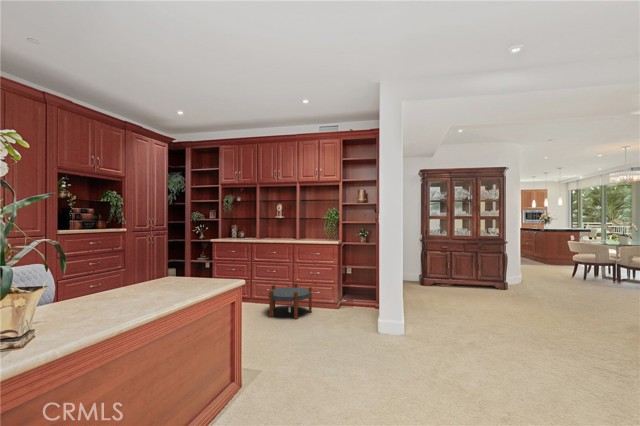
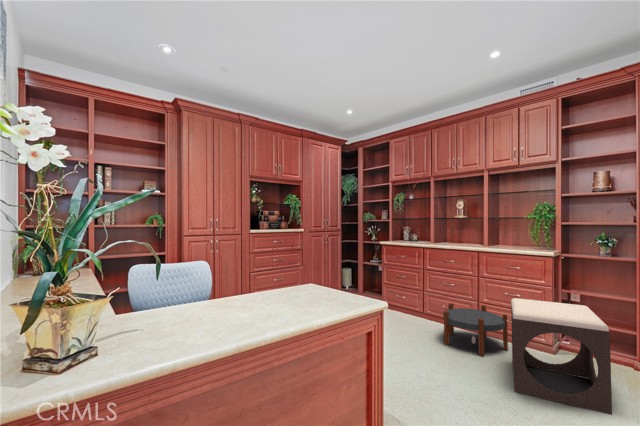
footstool: none [315,273,366,335] -> present [511,298,612,415]

